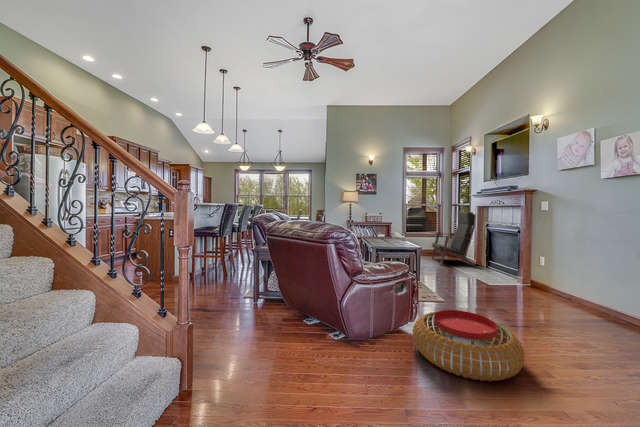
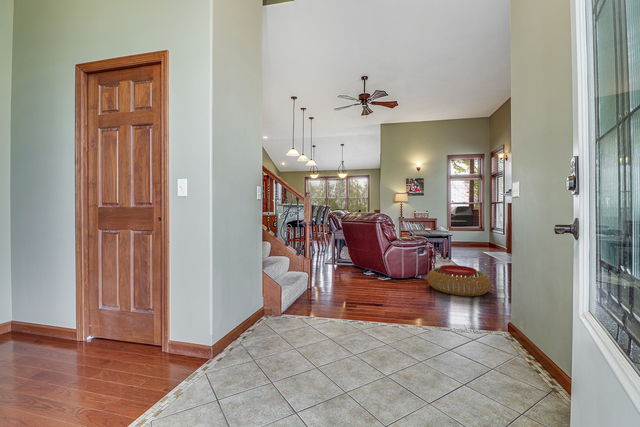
lounge chair: present [432,212,476,266] -> none [471,209,510,254]

